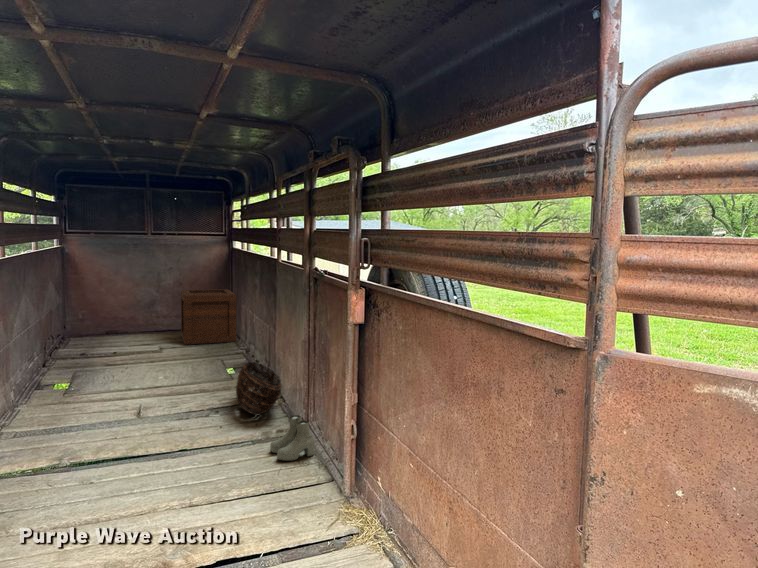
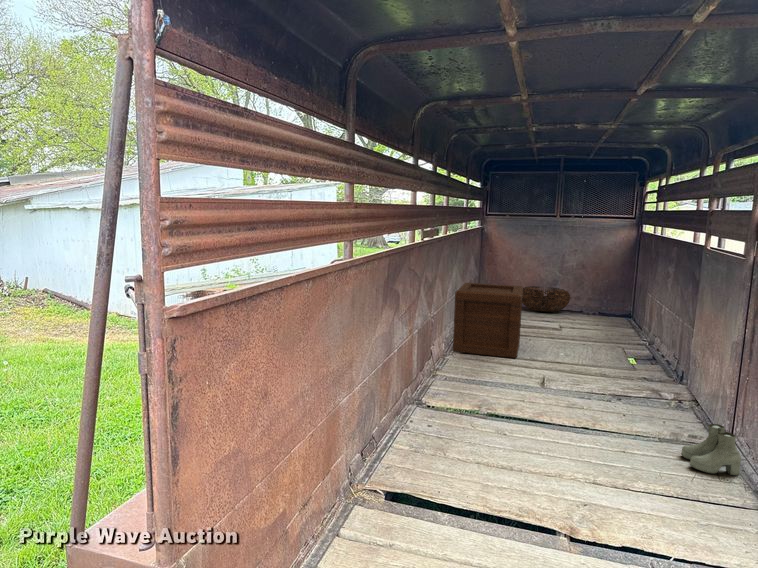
wooden crate: present [181,289,236,345] -> present [453,283,523,358]
basket: present [236,362,282,415] -> present [522,286,570,312]

